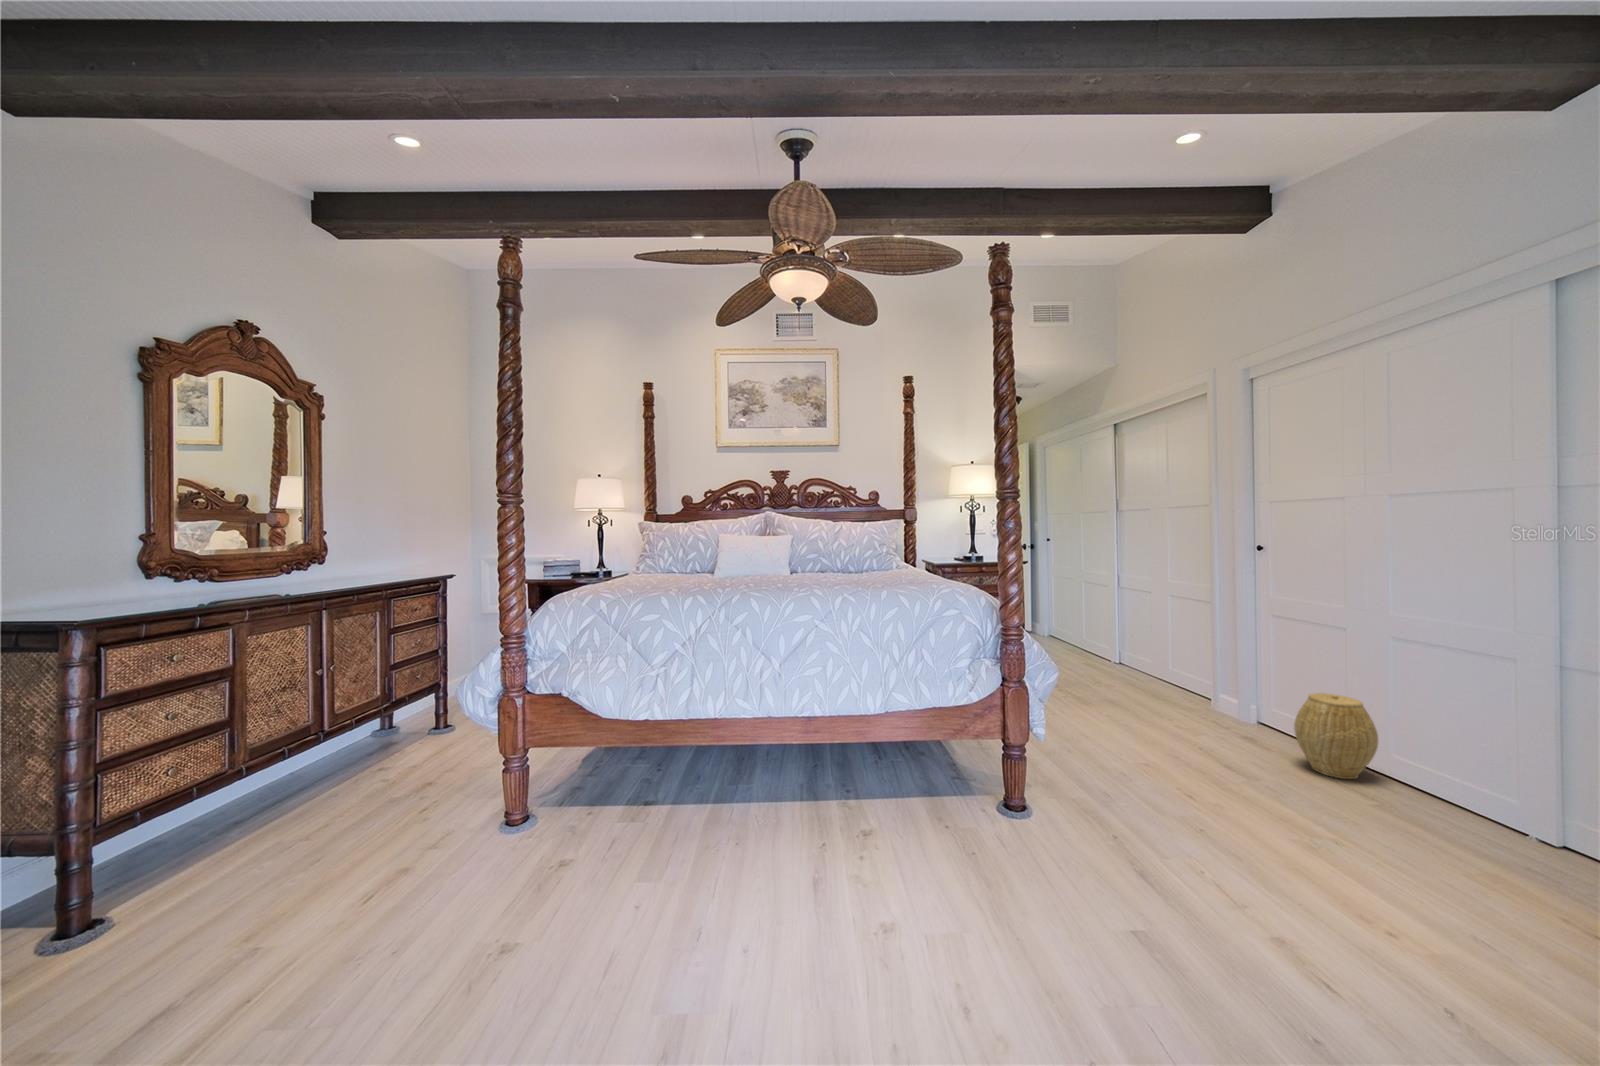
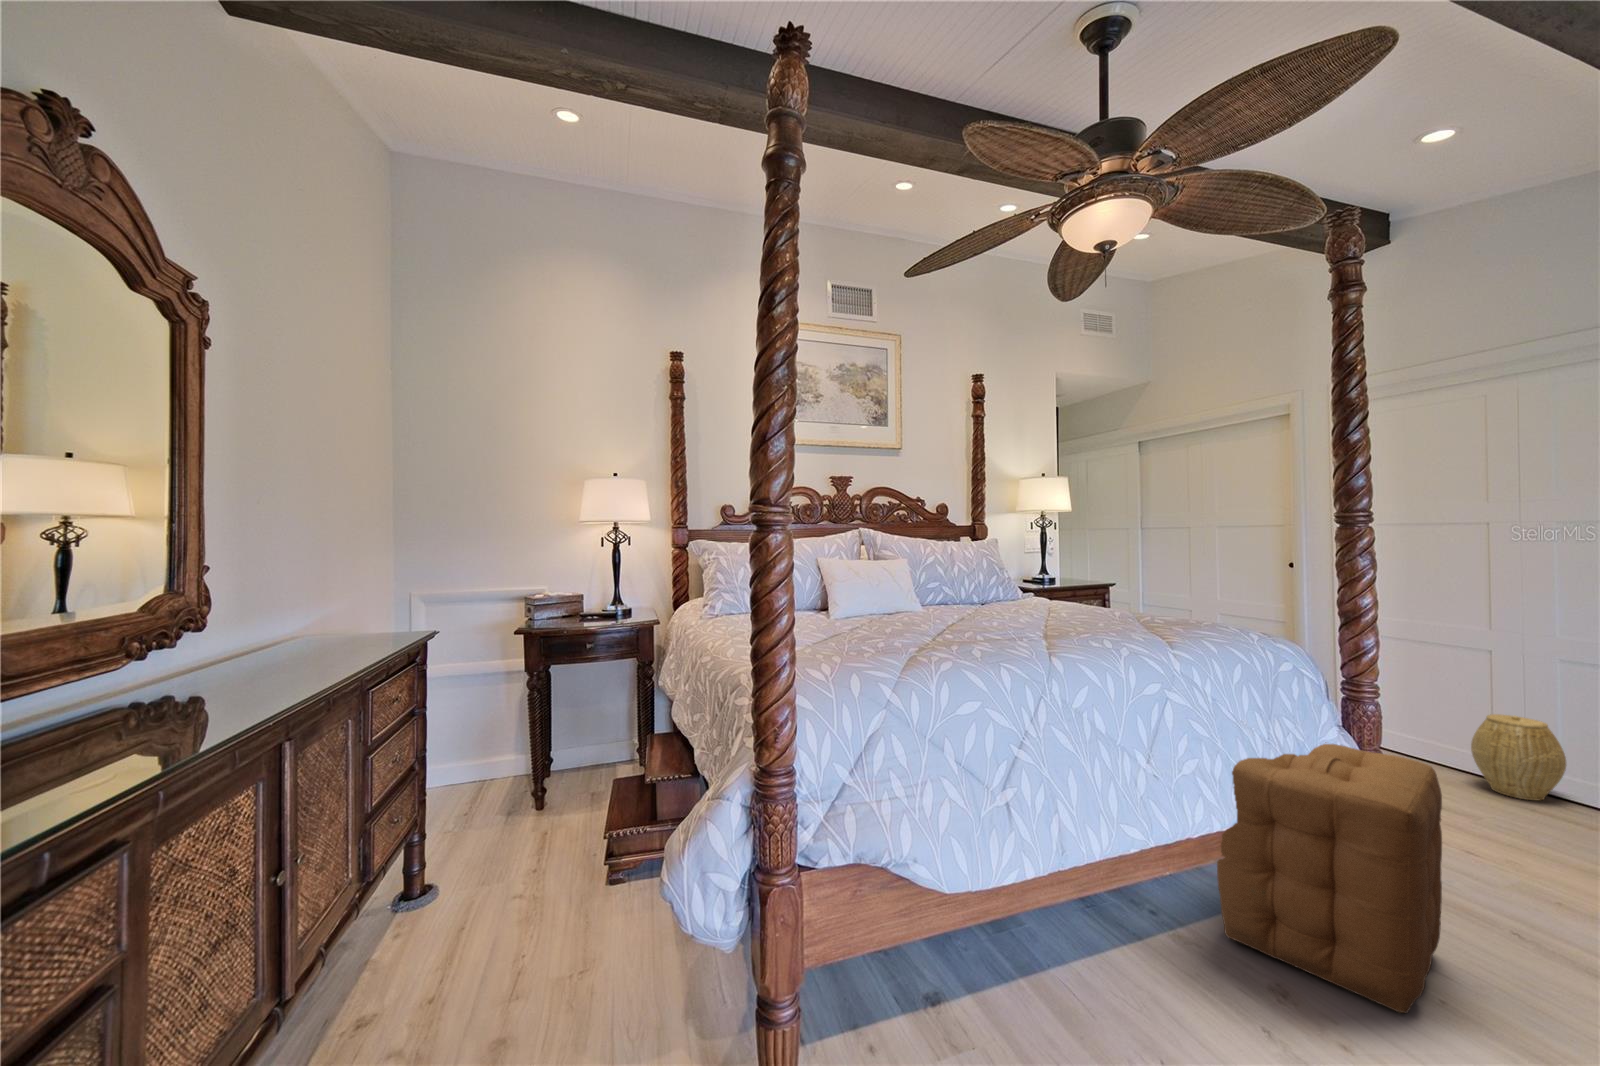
ottoman: none [845,668,996,856] -> present [1217,744,1442,1013]

